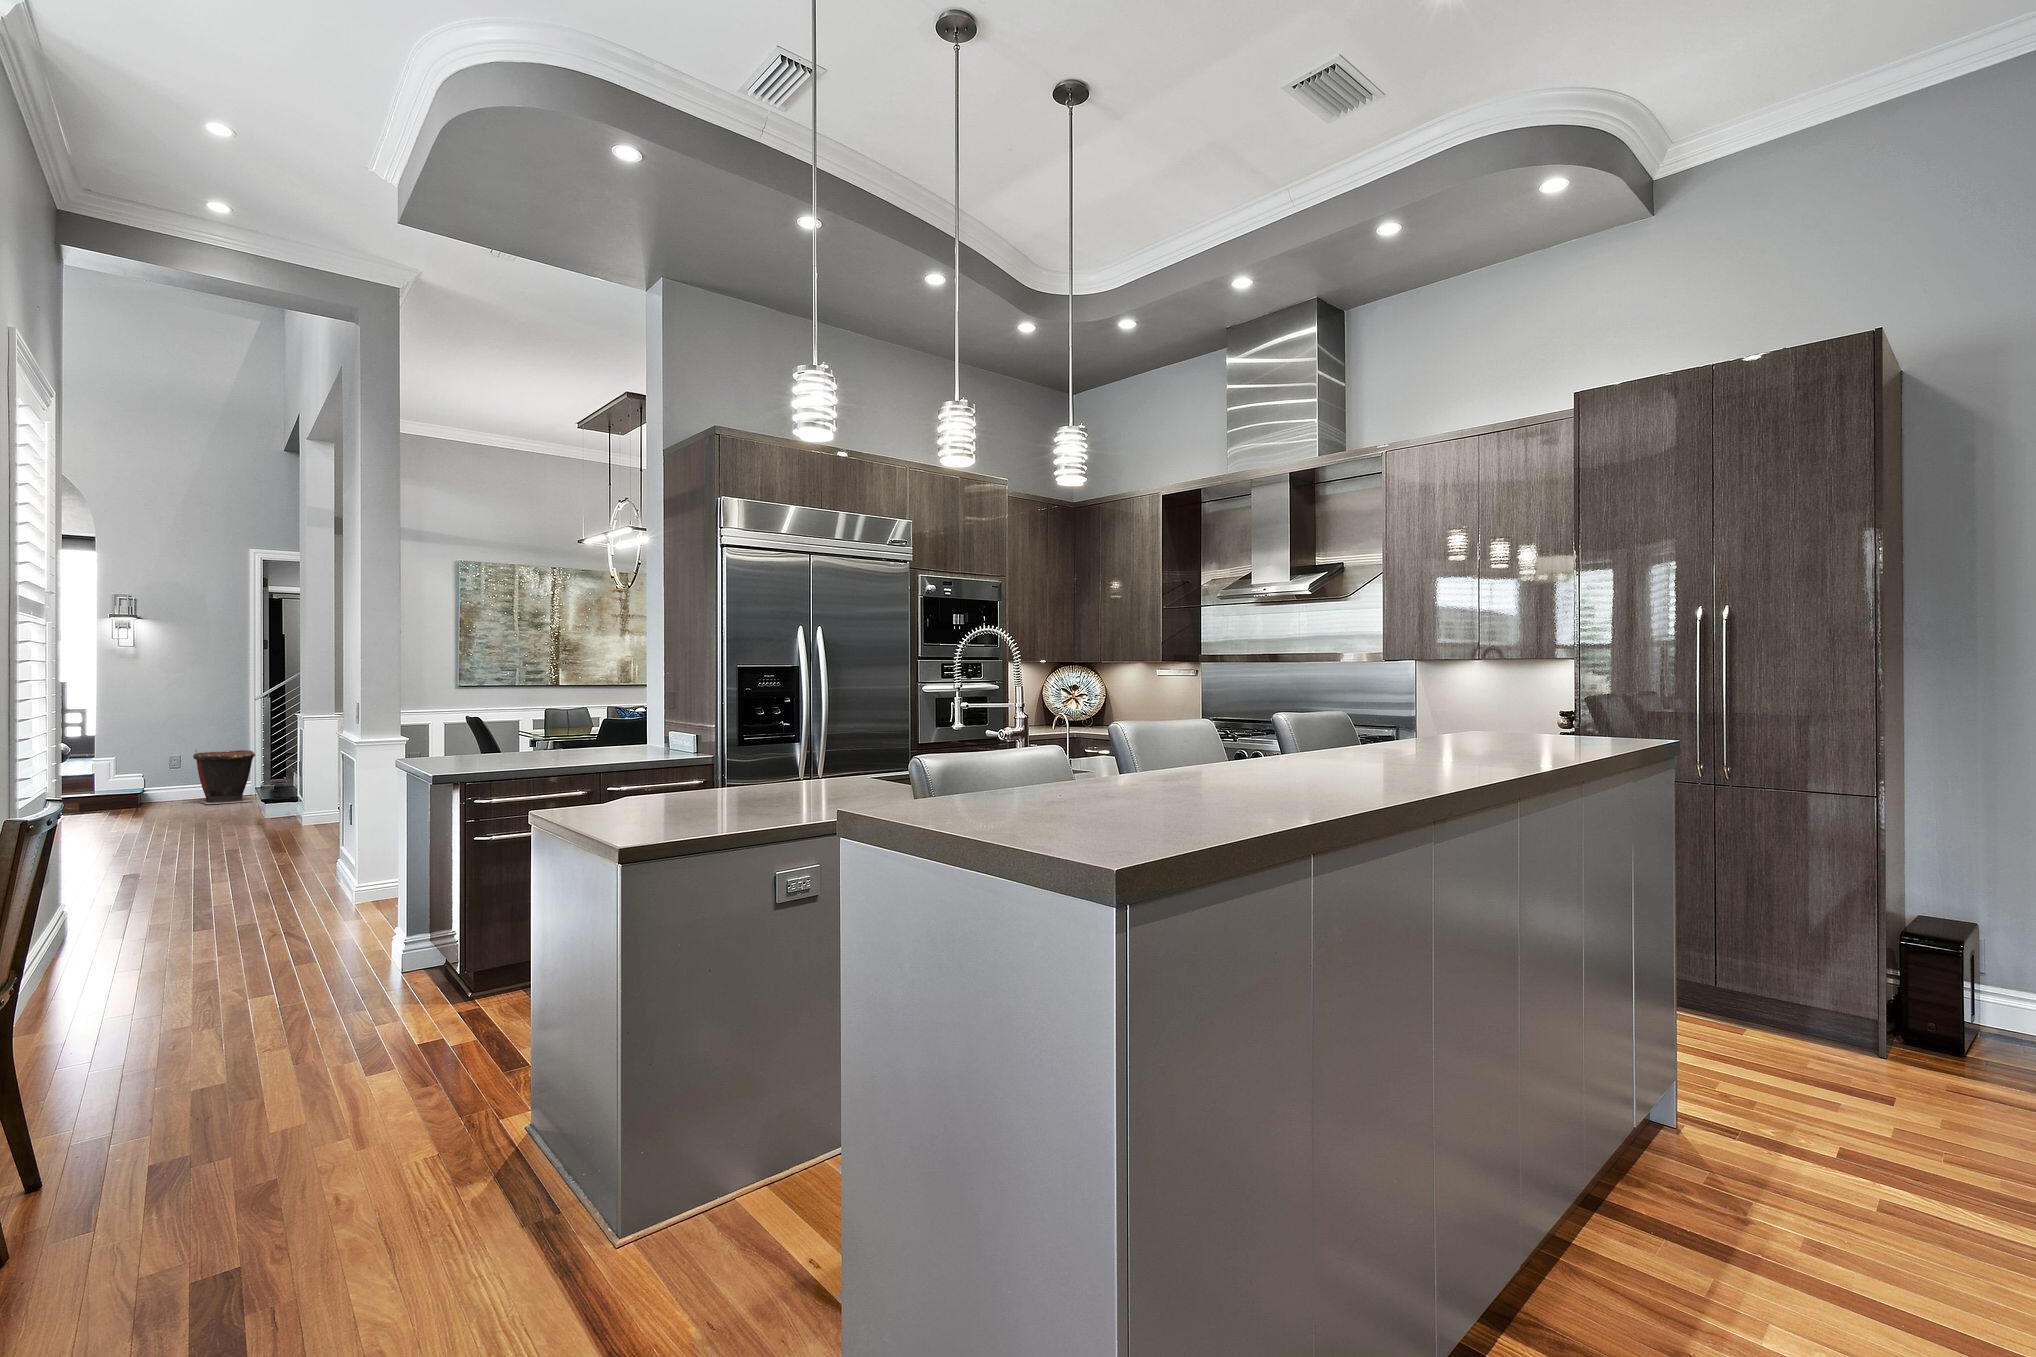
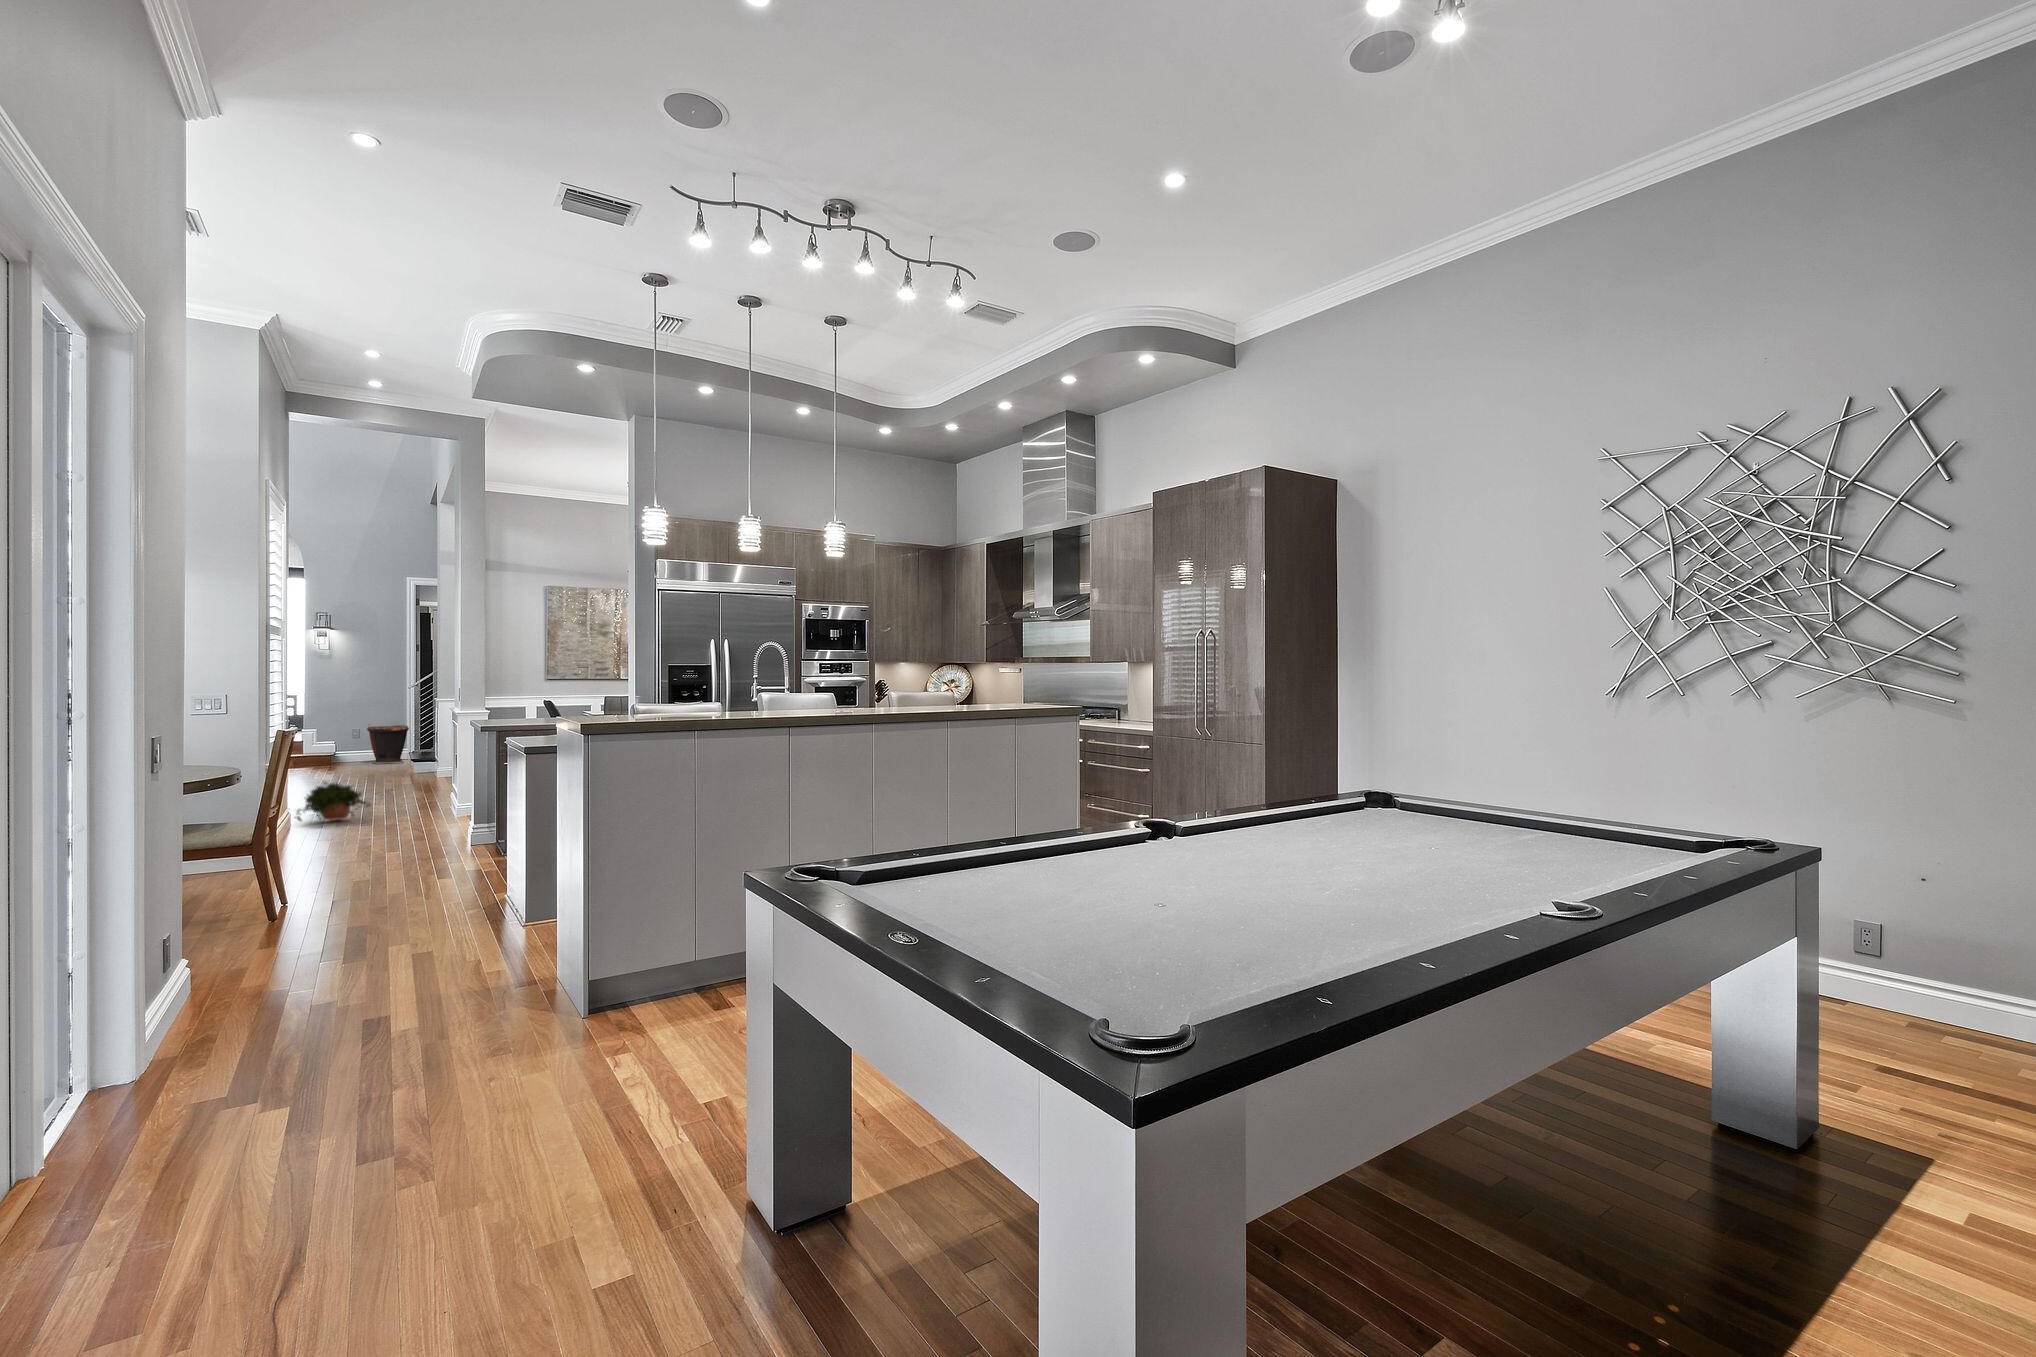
potted plant: none [69,854,214,928] -> present [295,782,371,821]

